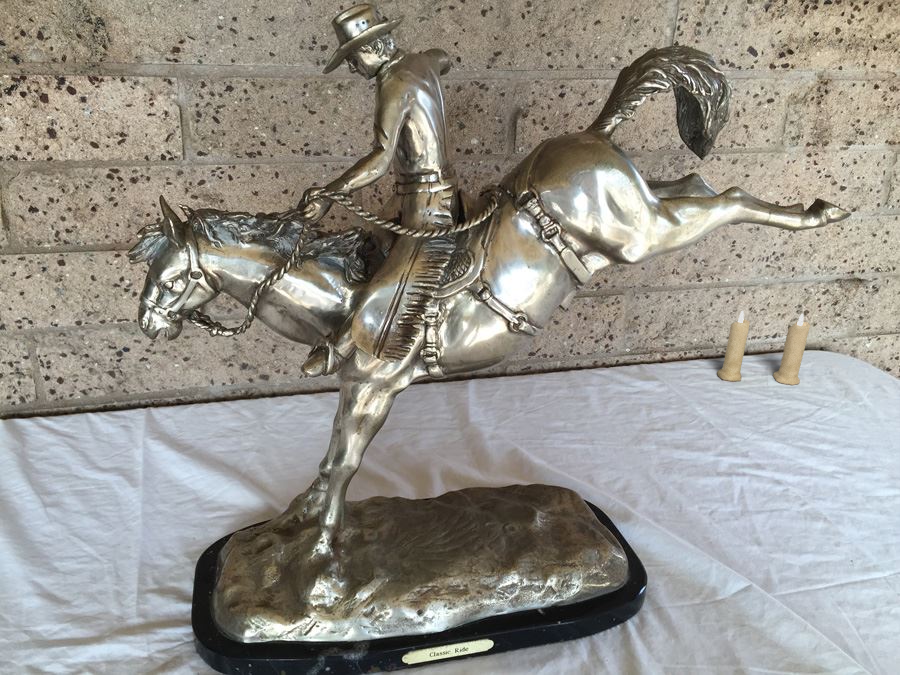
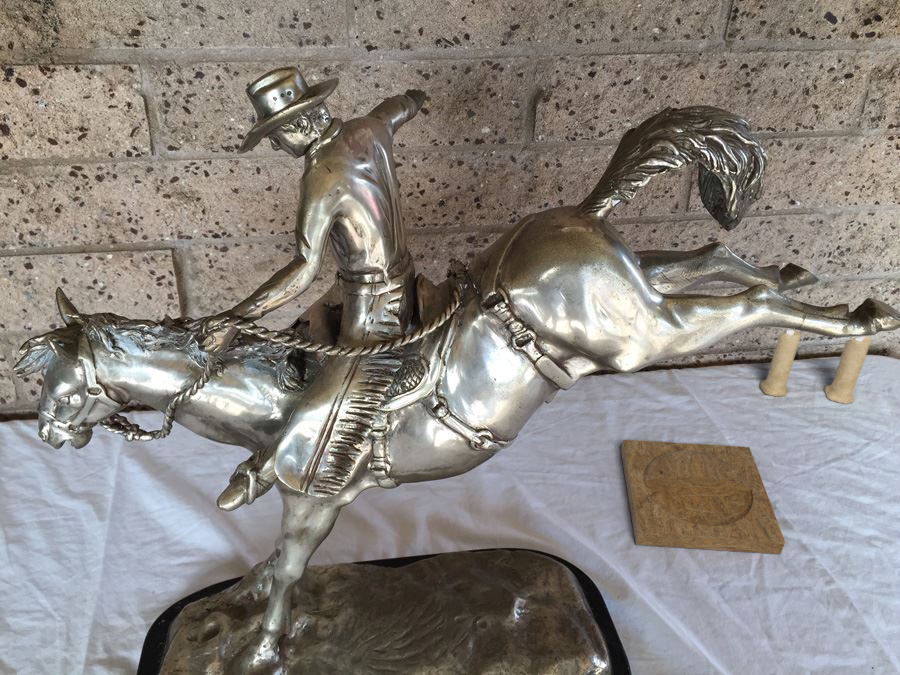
tray: none [602,411,757,493] -> present [621,440,785,554]

